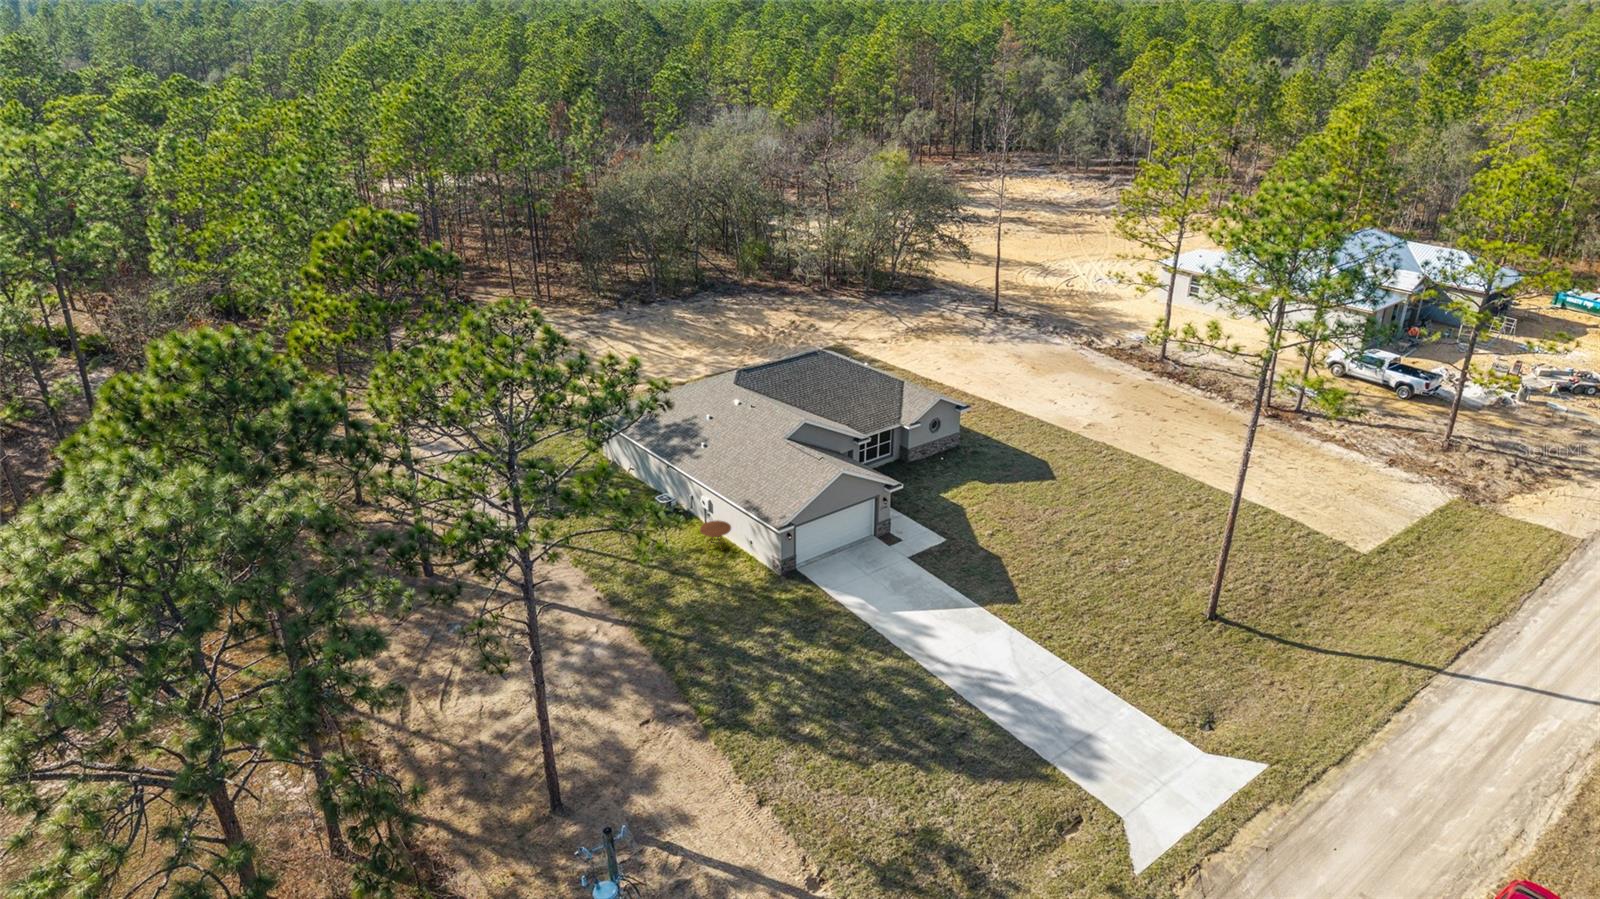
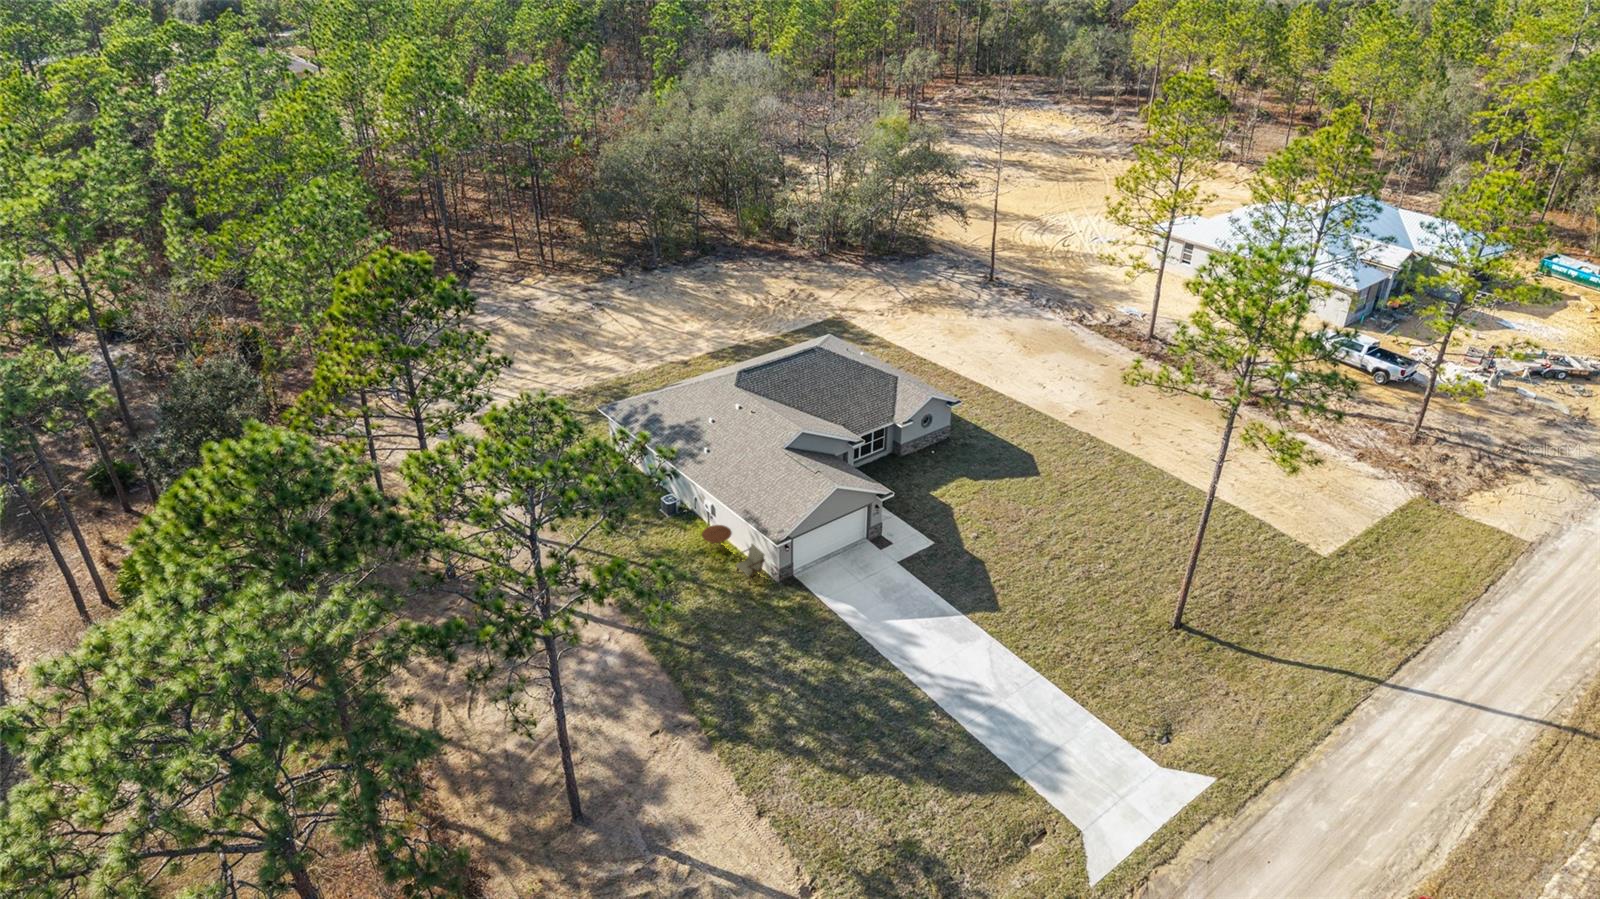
lounge chair: none [734,536,770,580] -> present [736,544,765,584]

